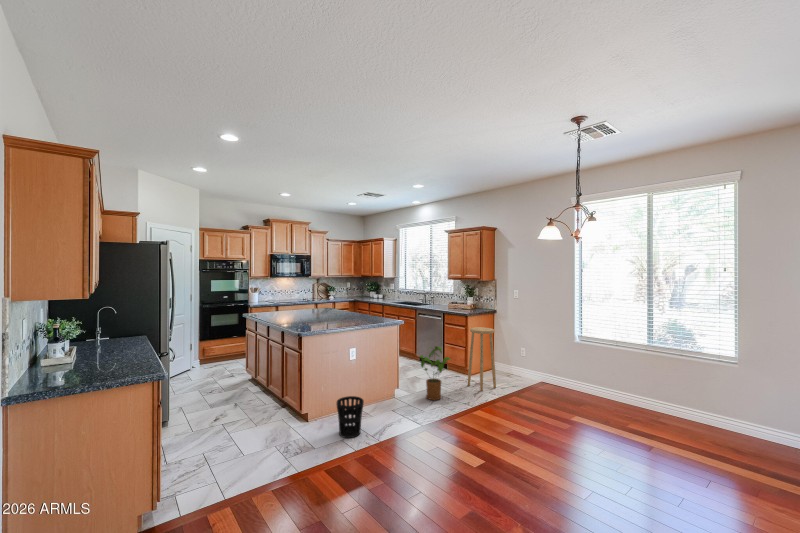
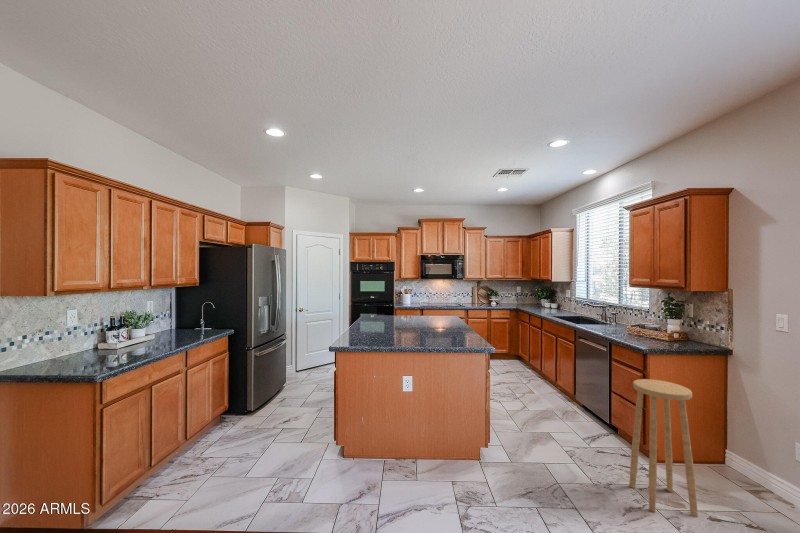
house plant: present [420,346,450,400] -> none [510,399,570,495]
wastebasket: present [337,396,364,438] -> none [336,444,374,510]

